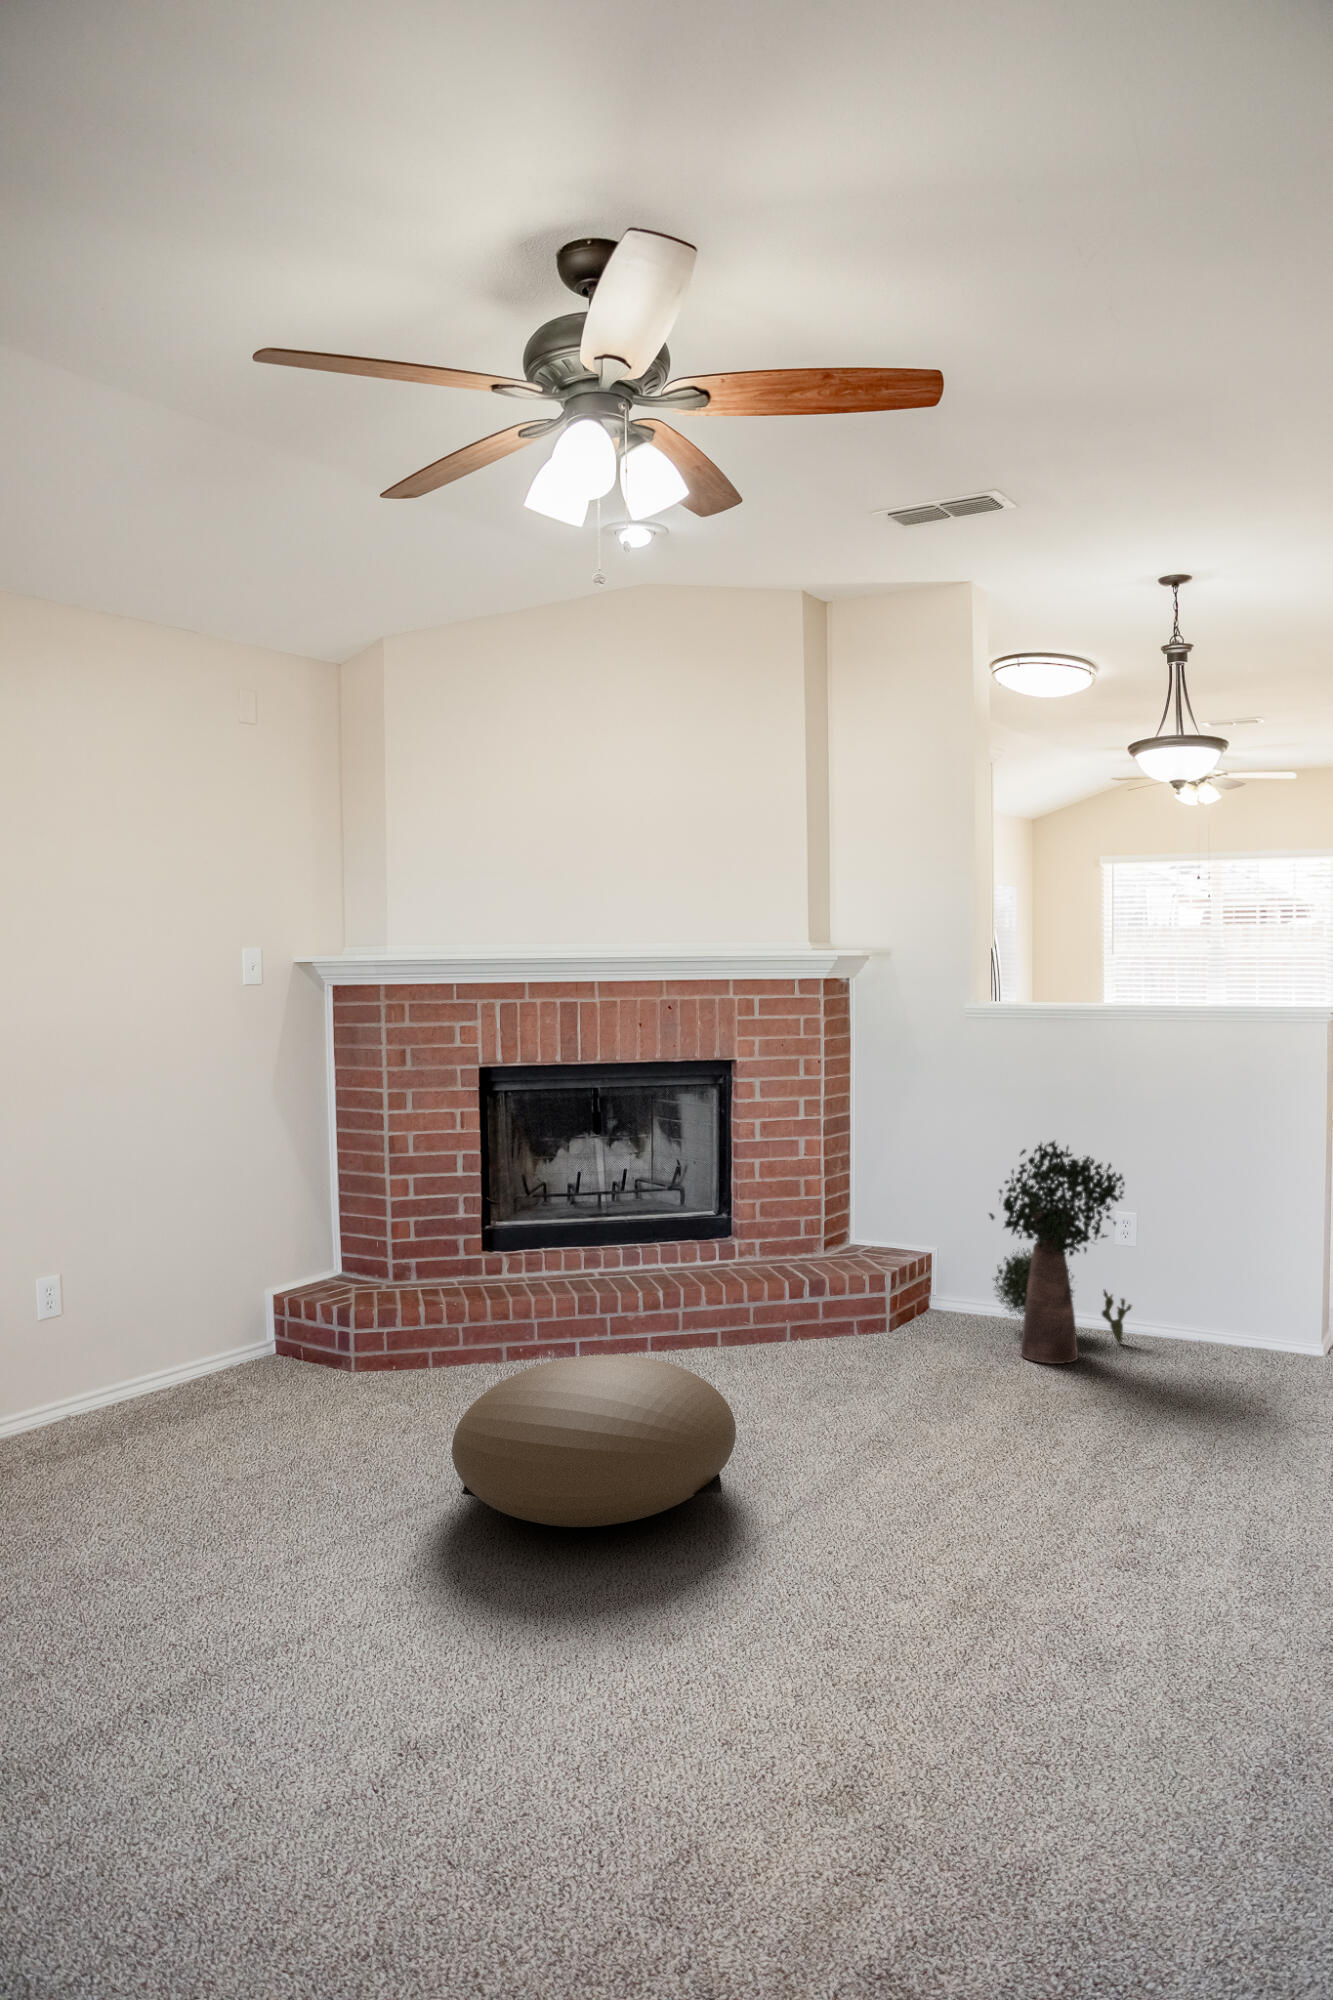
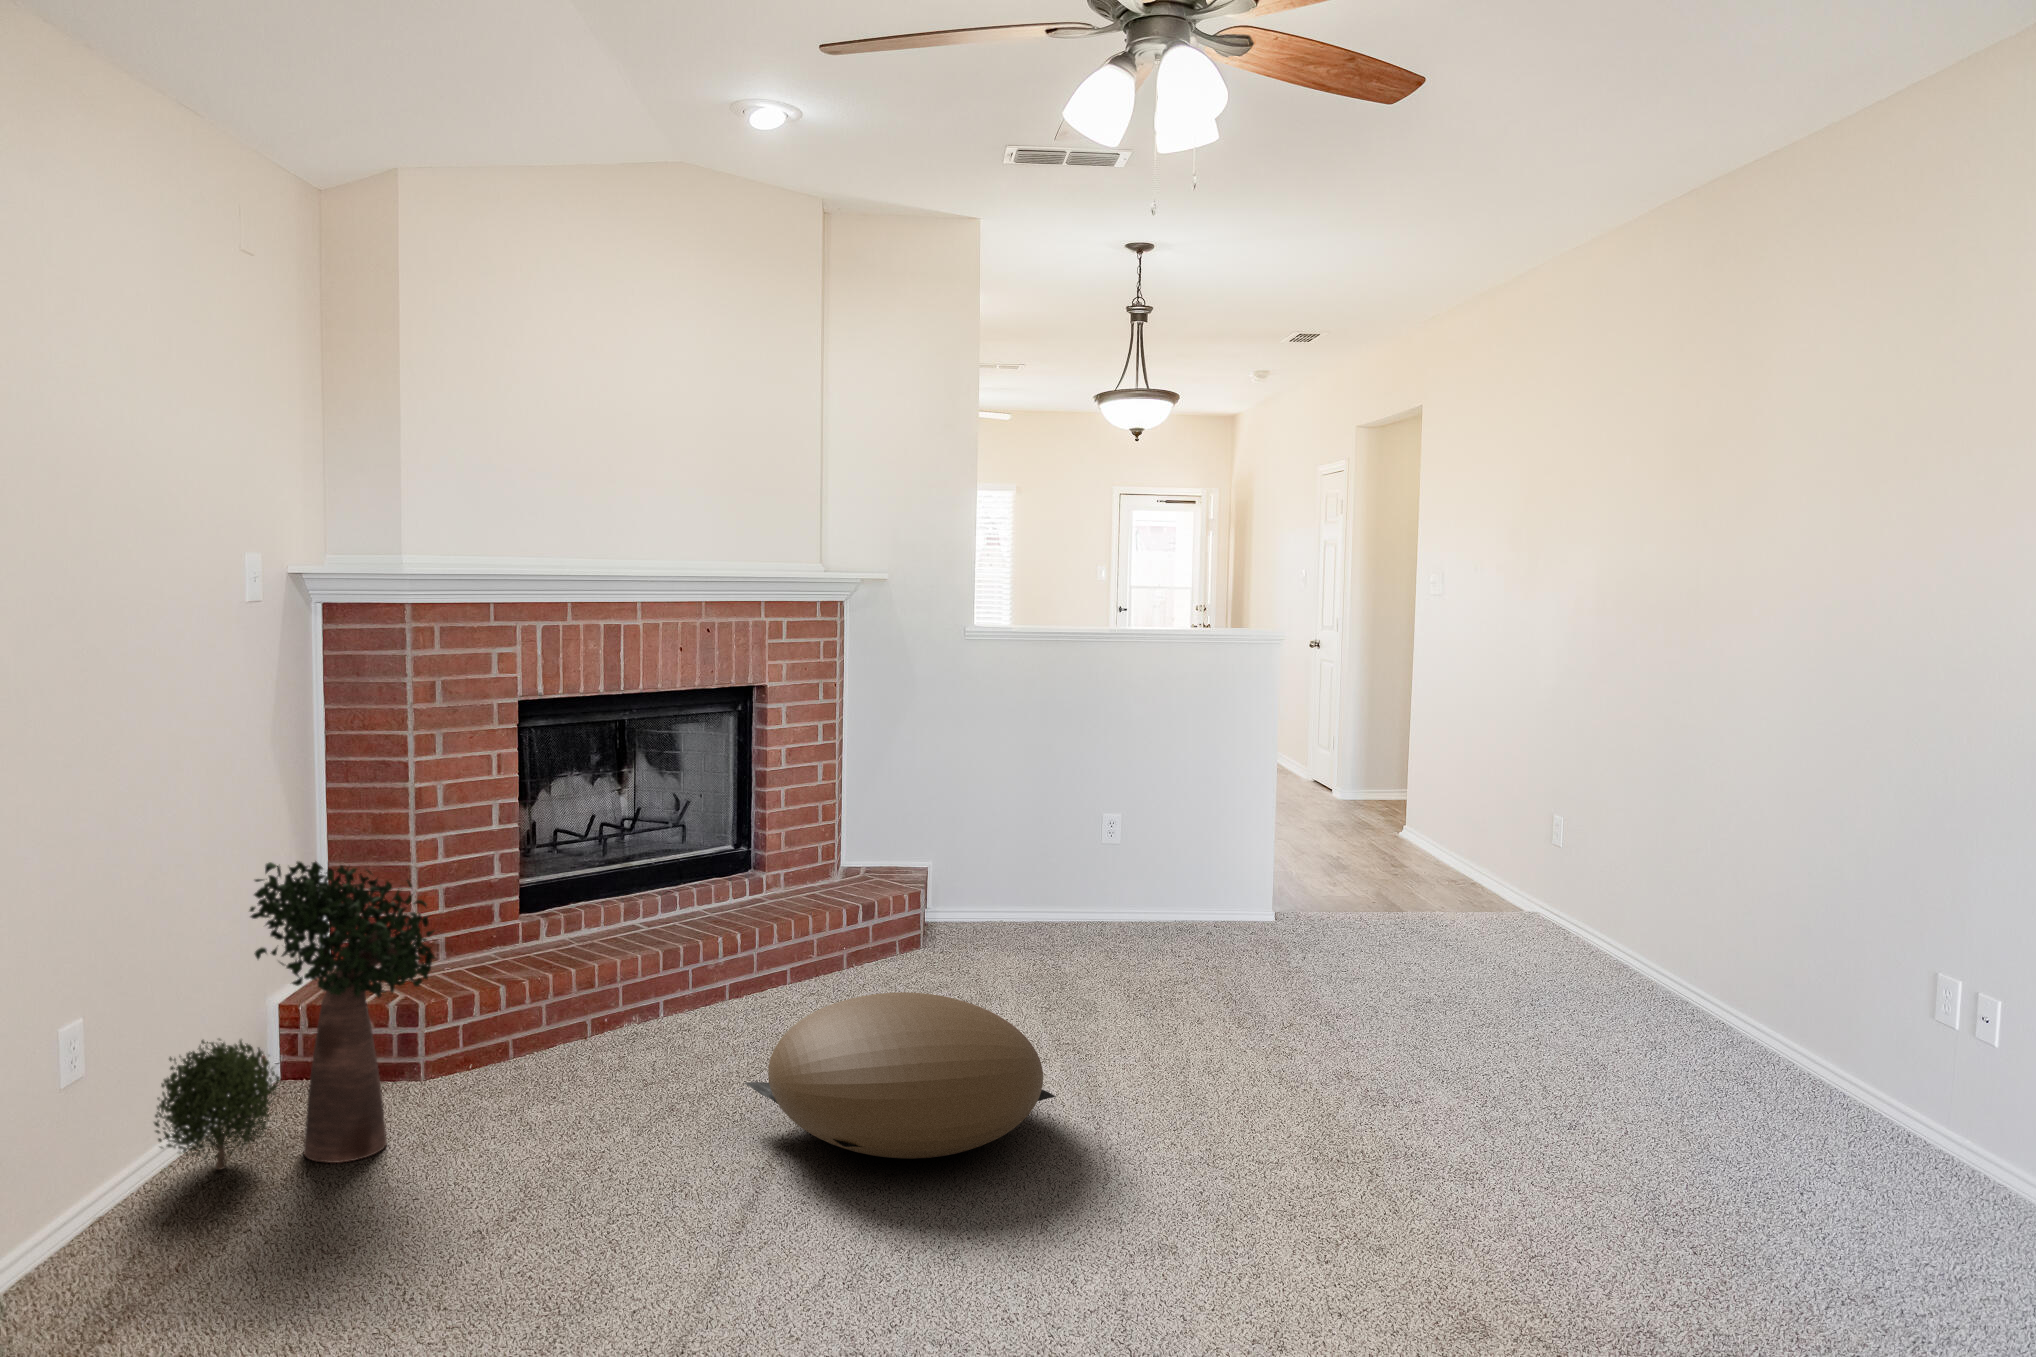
potted plant: present [989,1141,1131,1364] -> present [154,861,435,1169]

